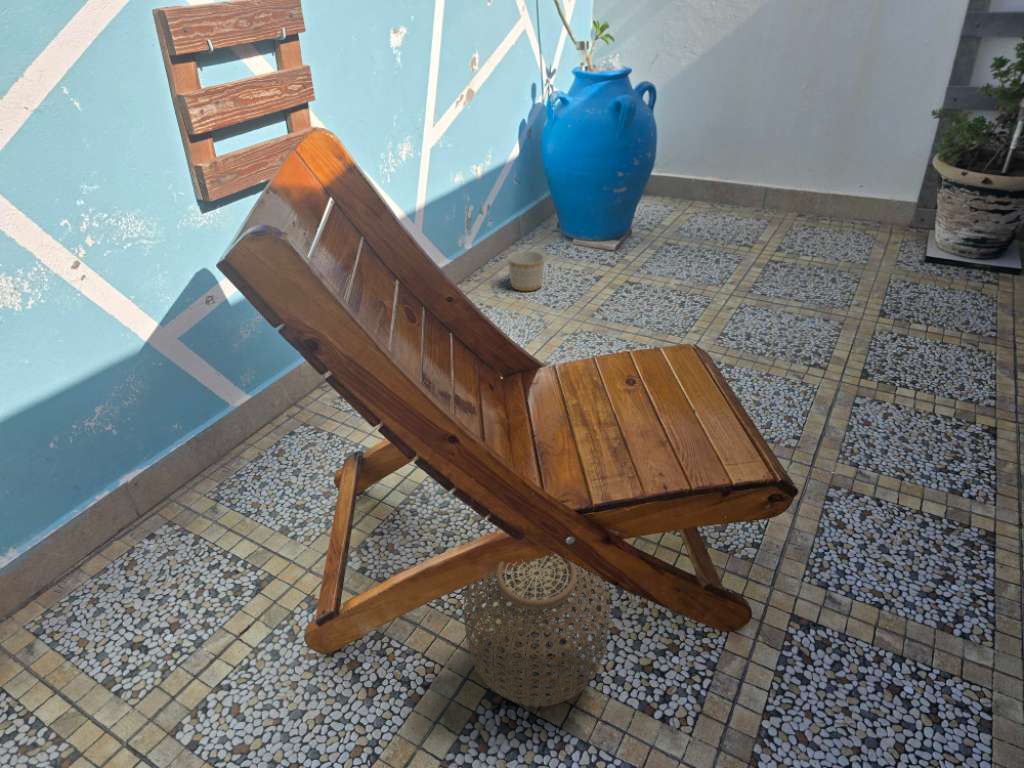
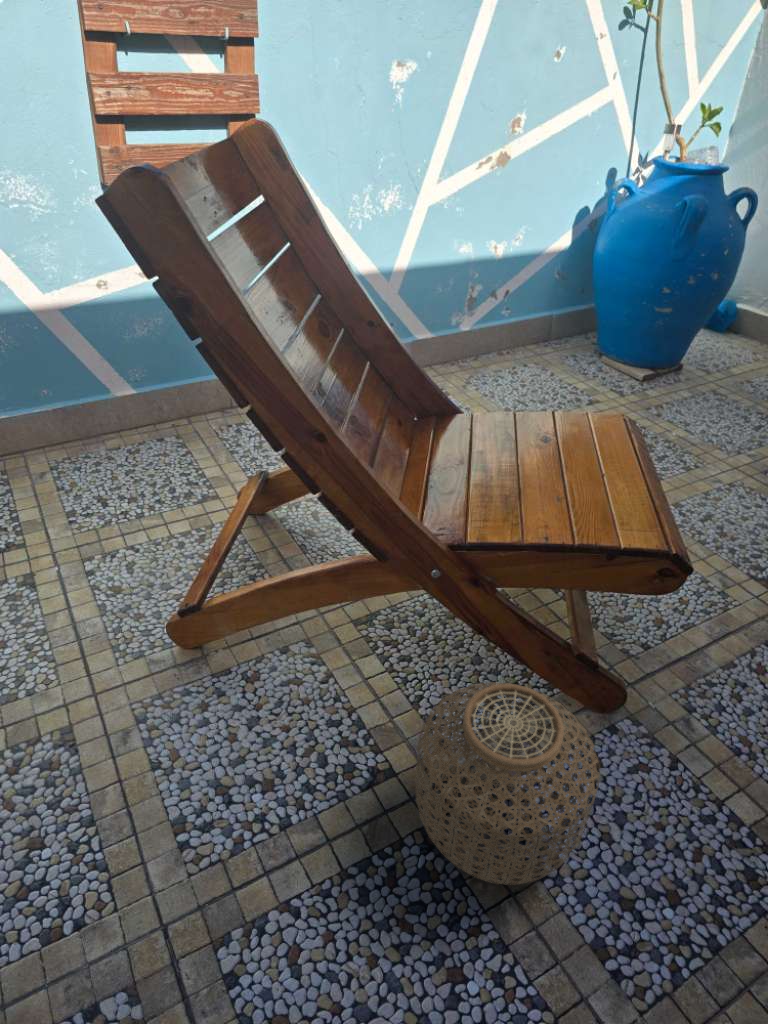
planter: present [508,250,544,291] -> none [678,375,730,424]

